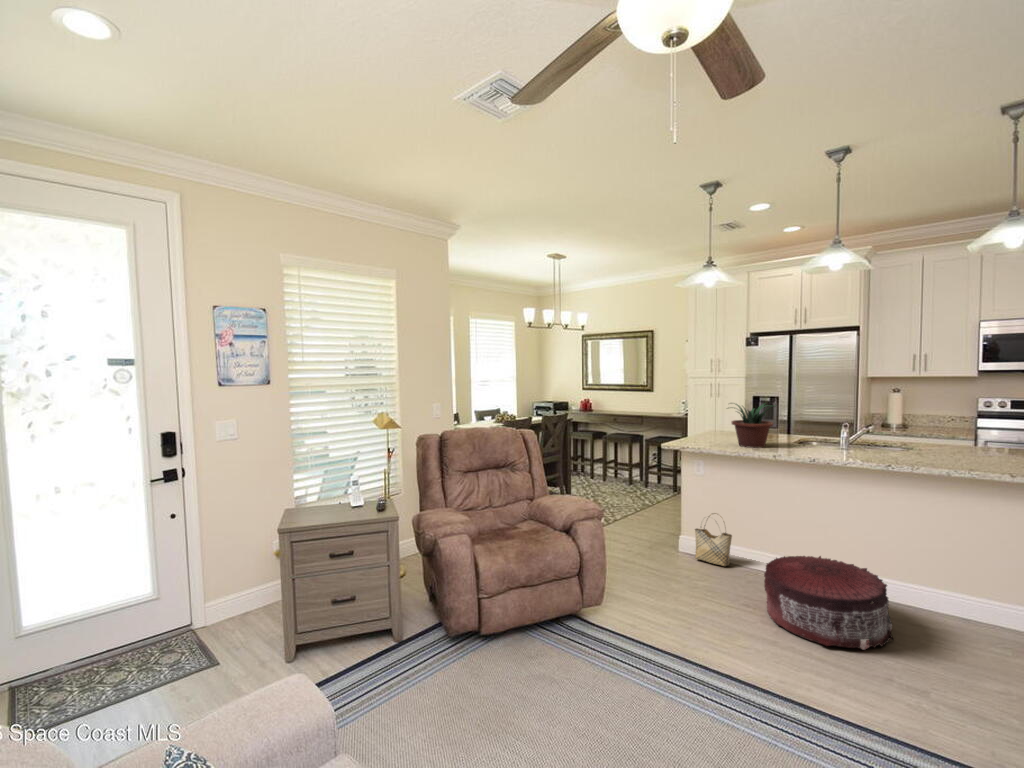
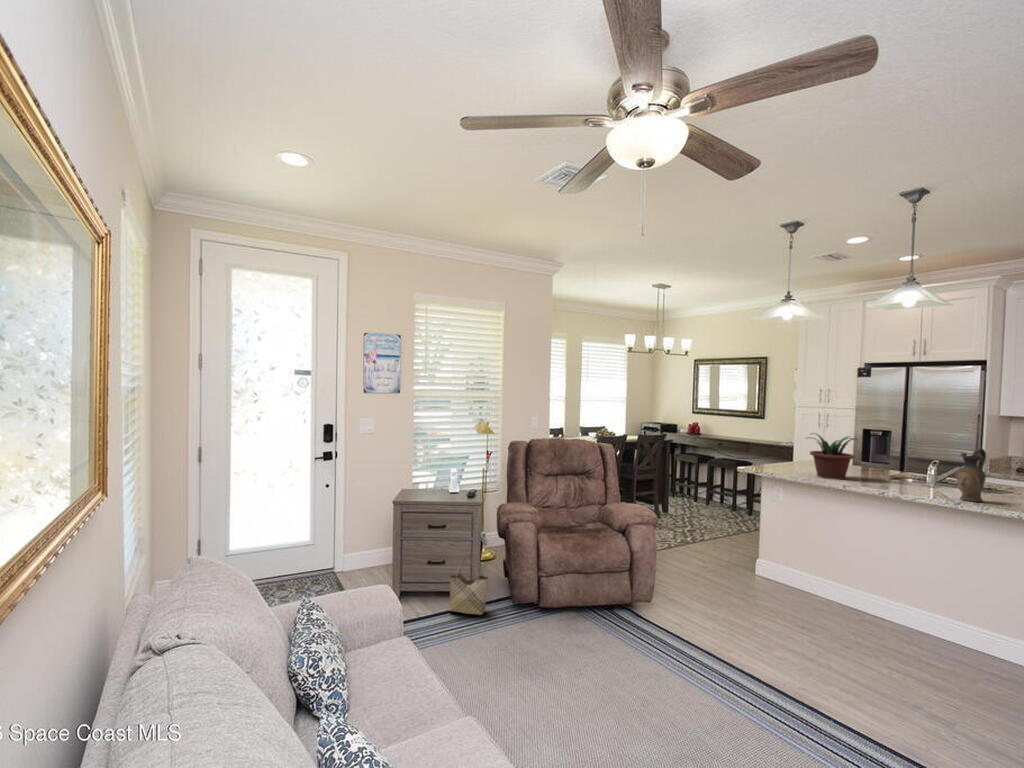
ceramic pitcher: none [877,407,904,459] -> present [955,448,986,502]
woven basket: present [695,513,732,566] -> present [449,555,489,615]
pouf: present [764,556,893,650] -> none [816,585,943,683]

